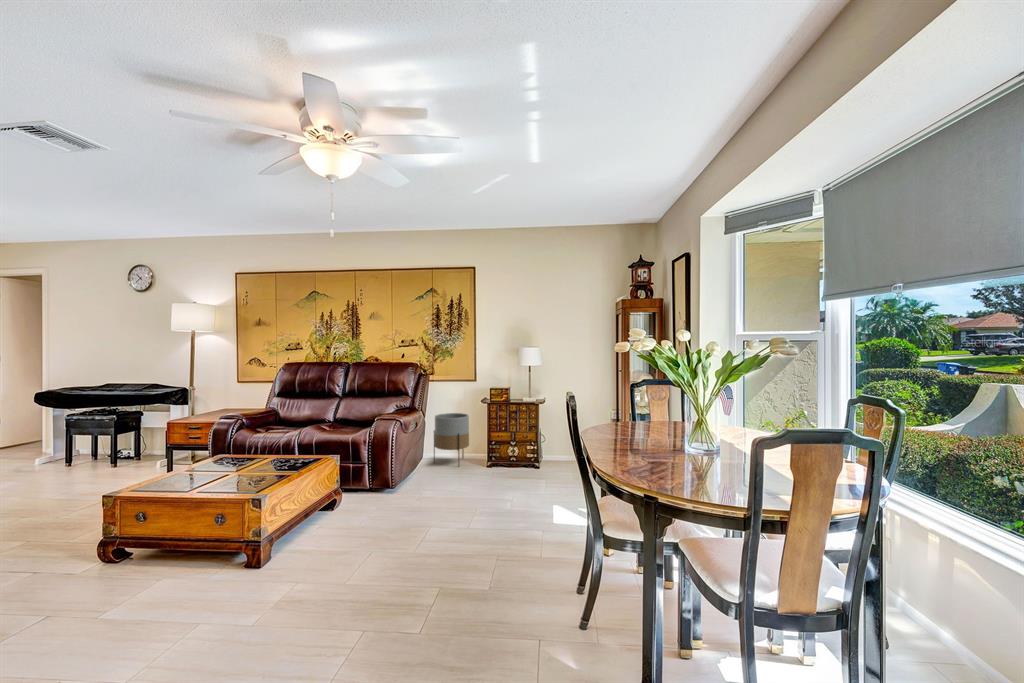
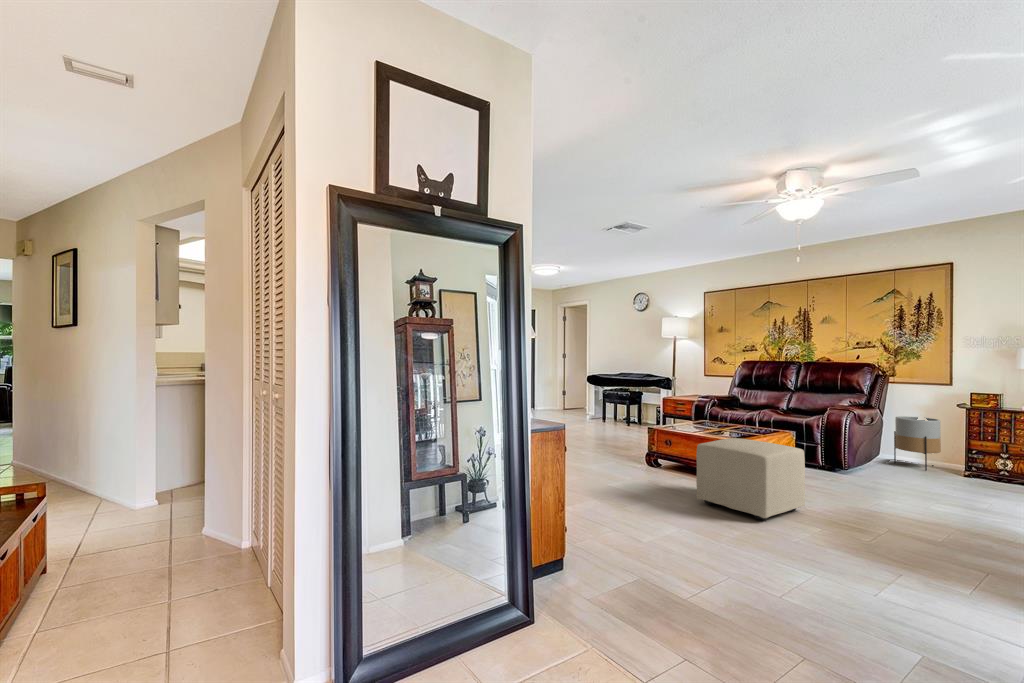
ottoman: none [163,501,342,649] -> present [696,438,805,520]

